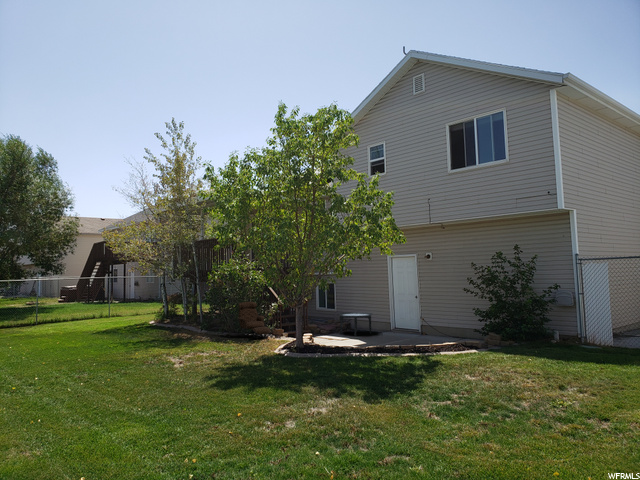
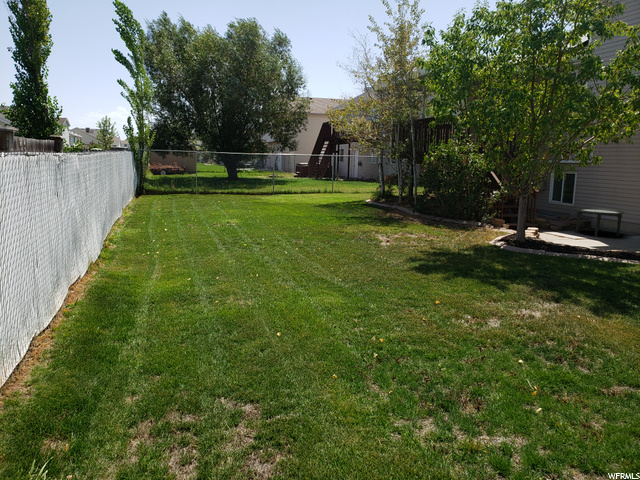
lounge chair: present [238,302,271,339] -> none [452,186,488,228]

